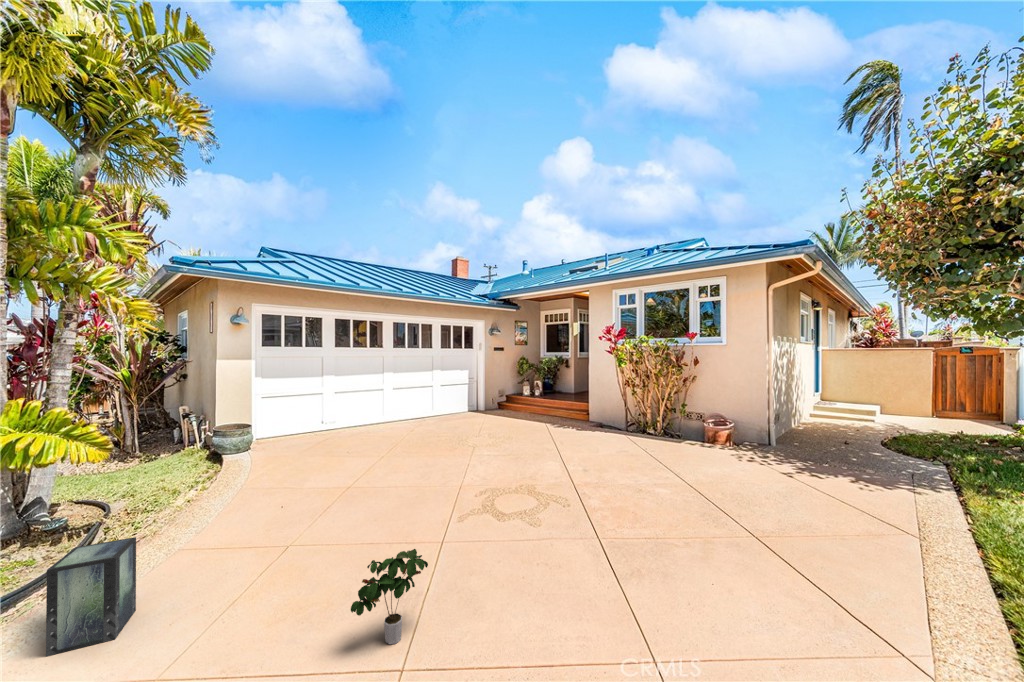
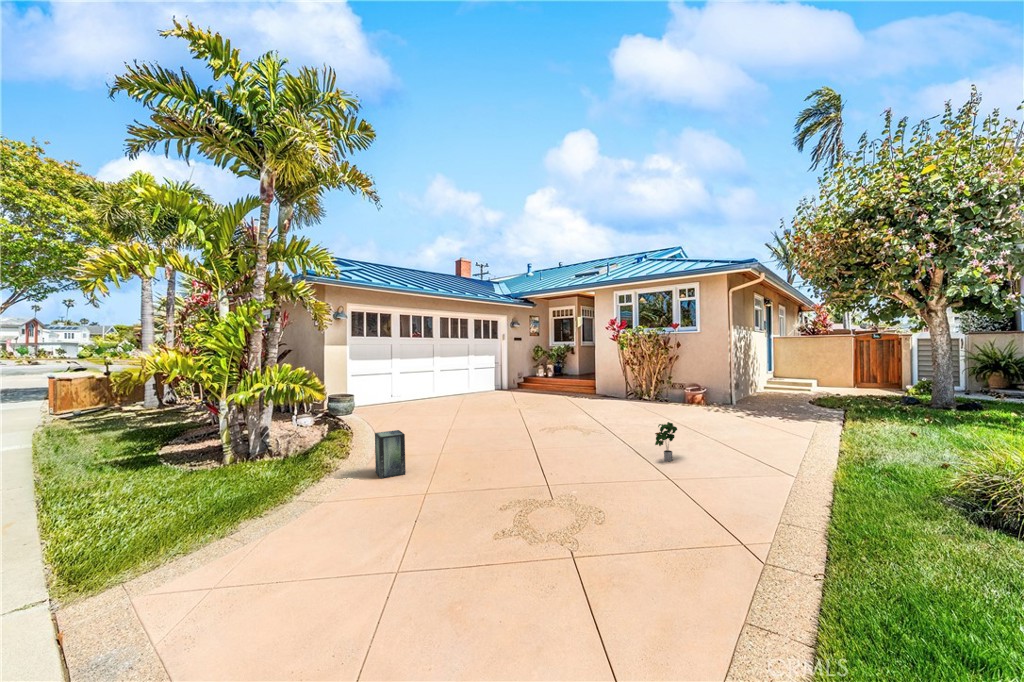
potted plant: present [351,549,428,645] -> present [655,422,677,461]

